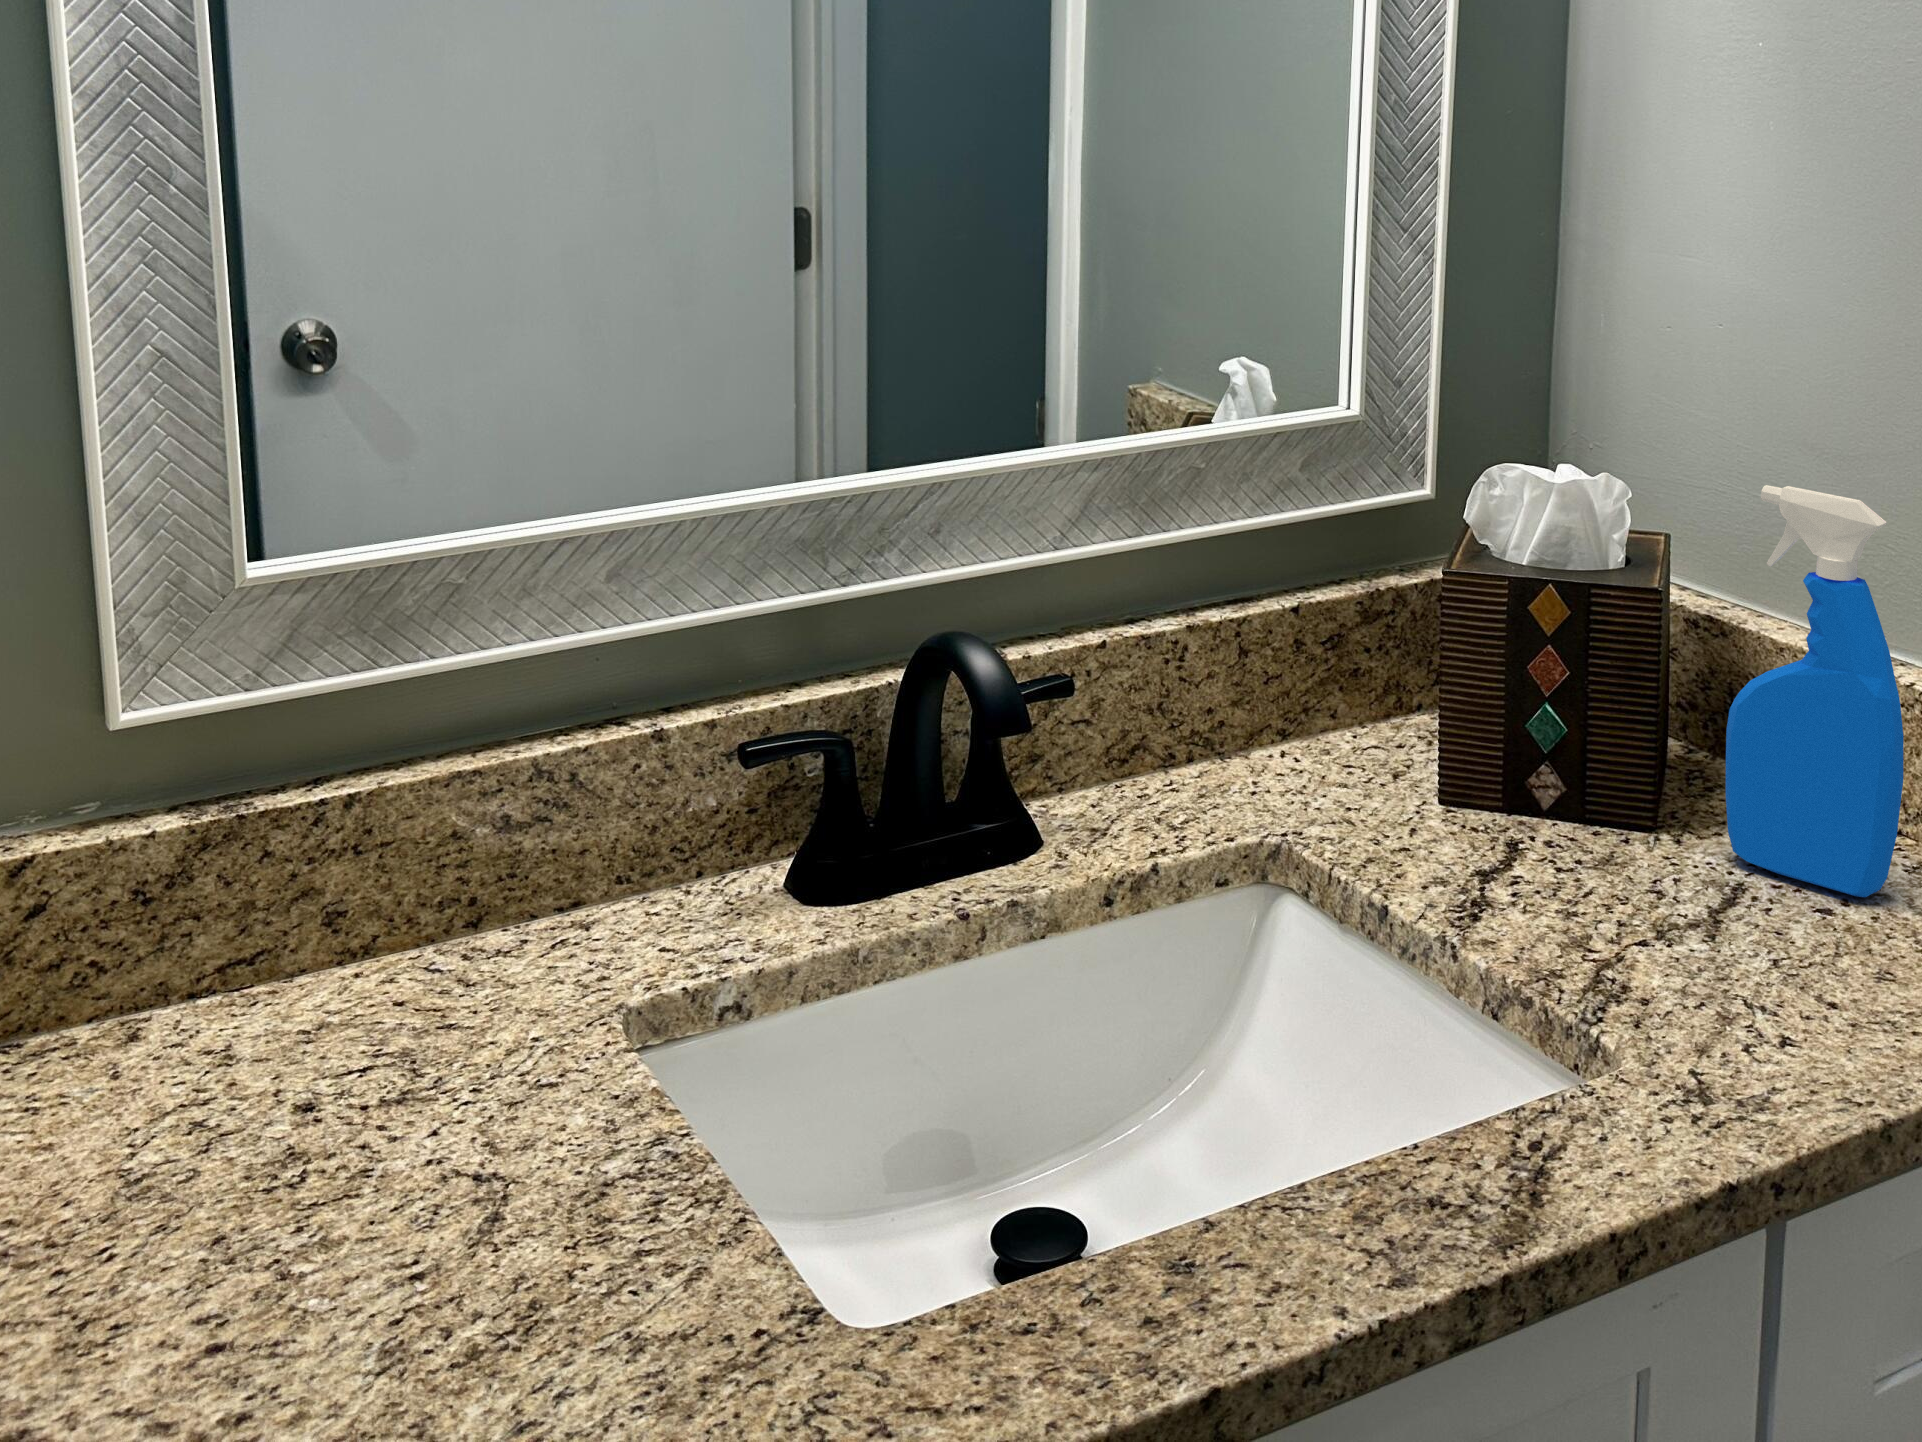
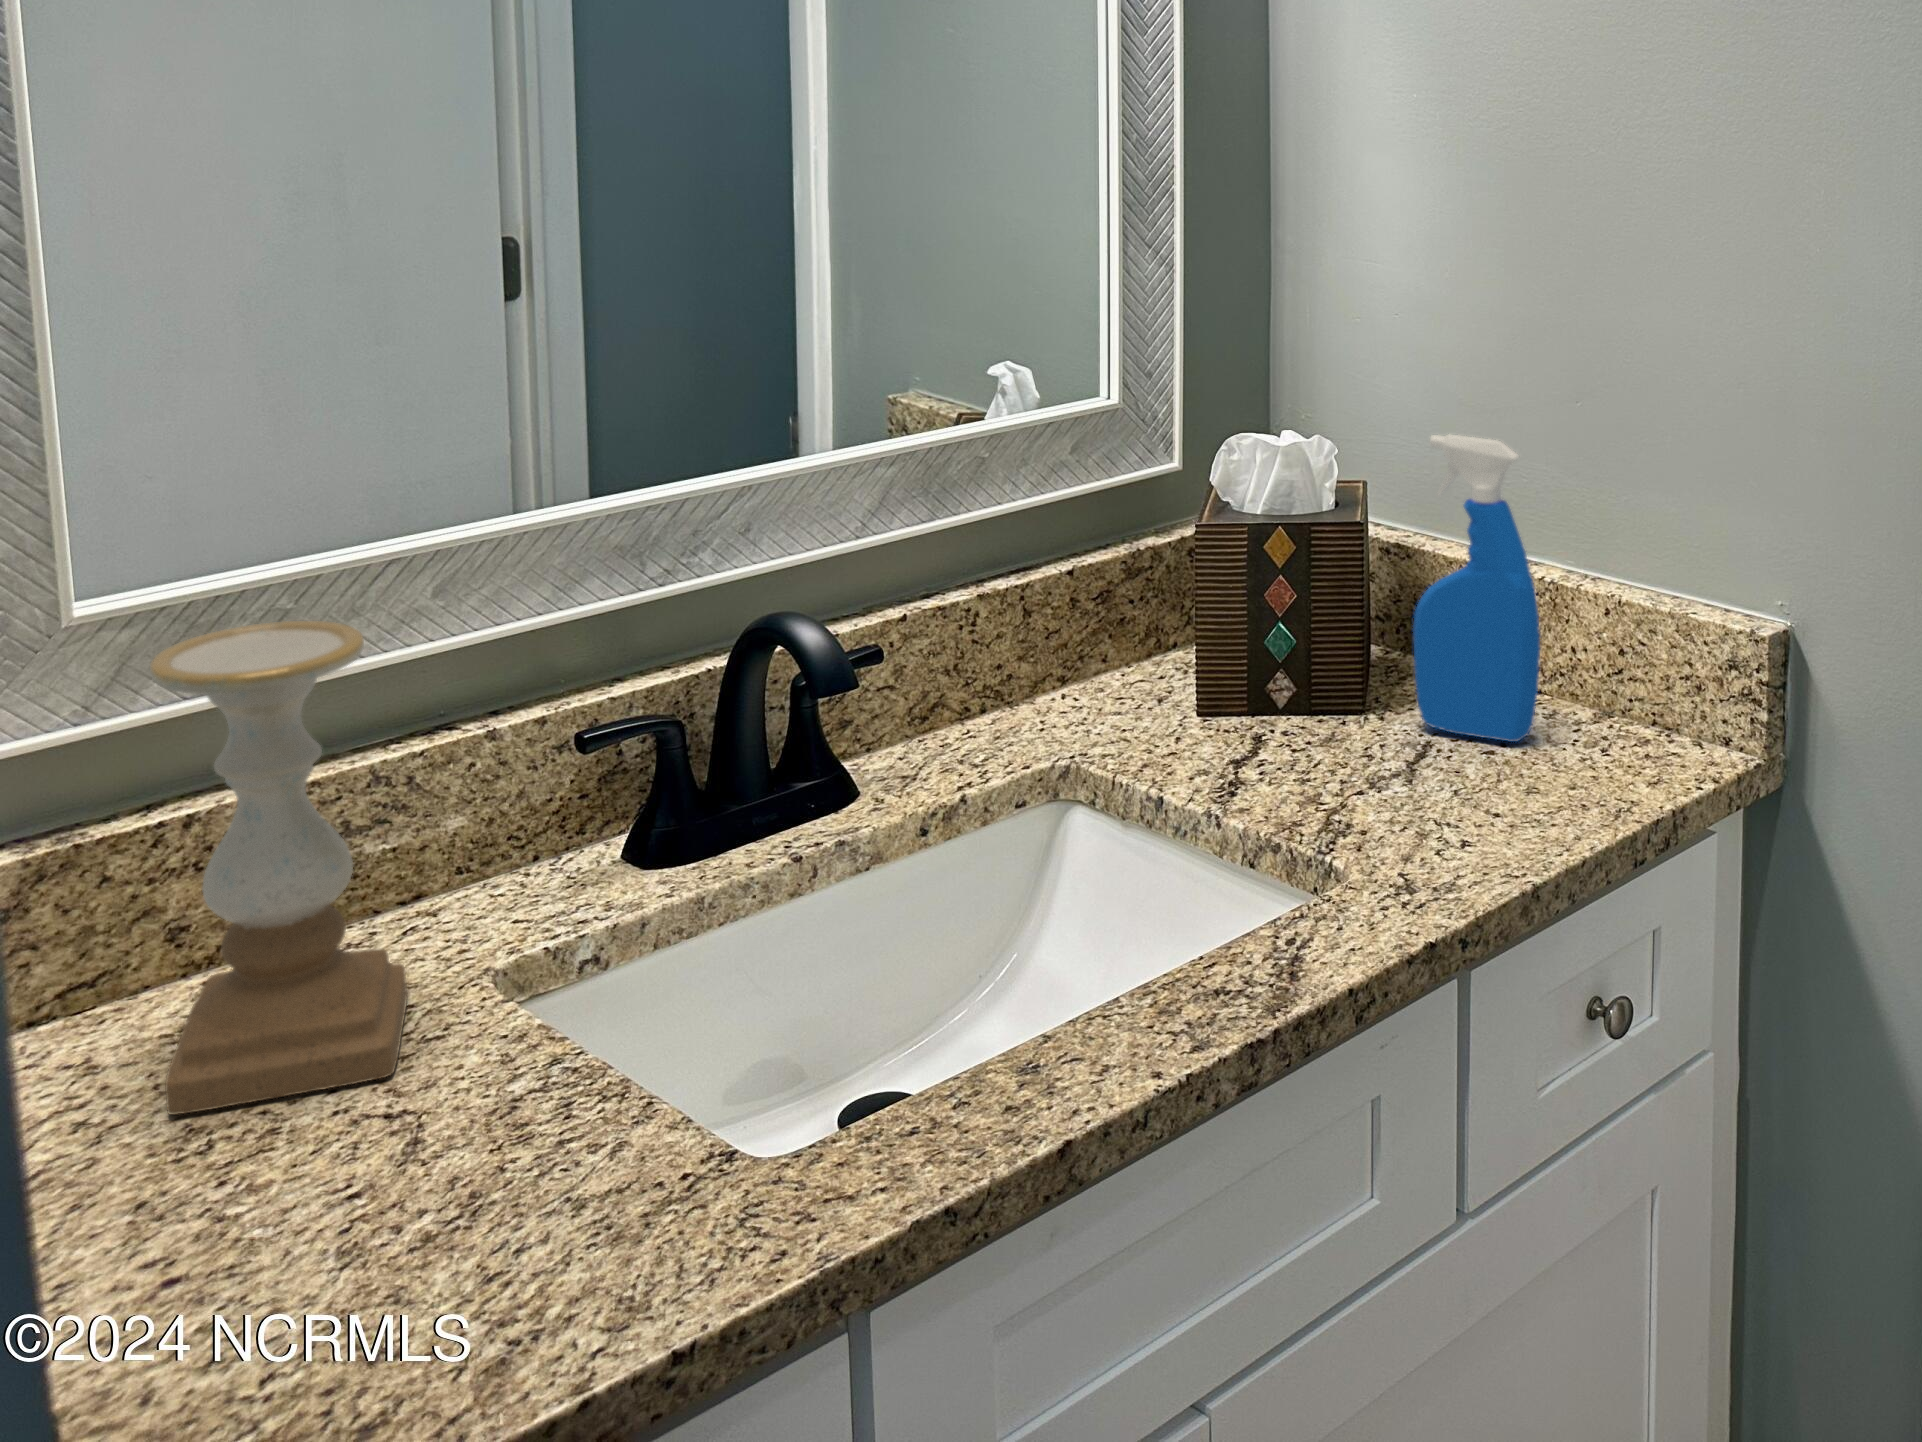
candle holder: none [276,601,534,1129] -> present [150,621,407,1115]

